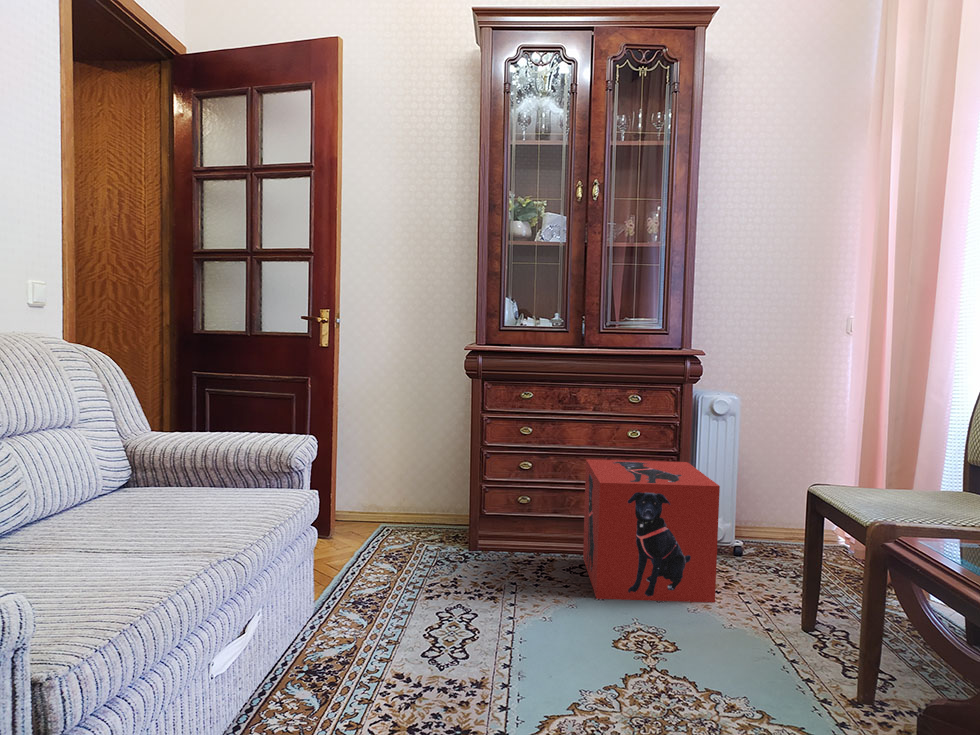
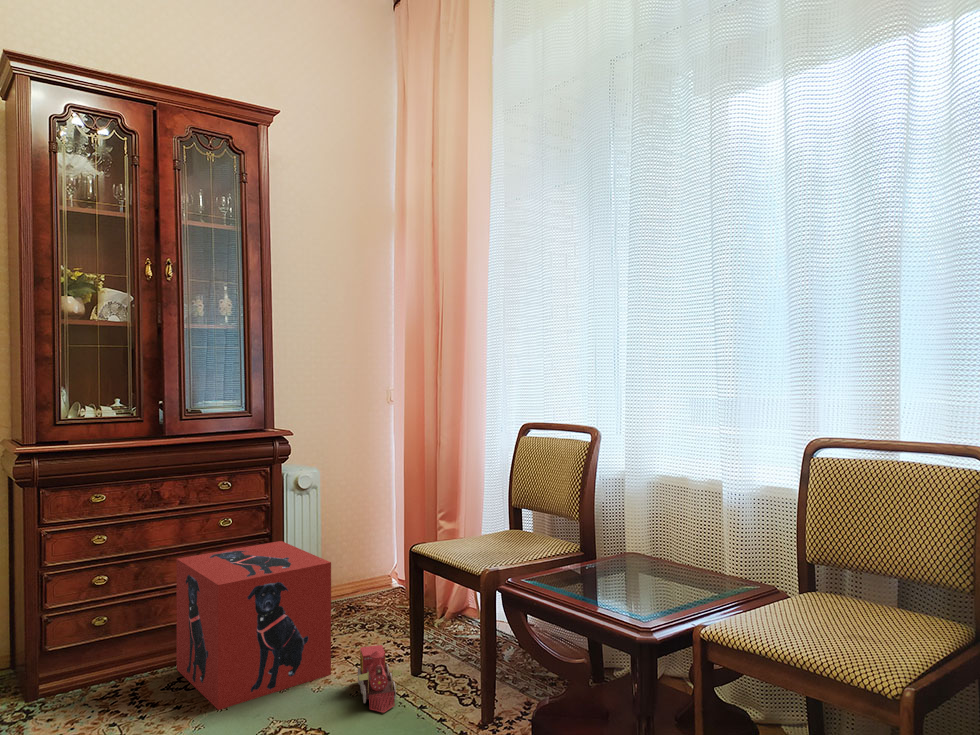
toy train: none [727,582,779,655] -> present [358,645,402,713]

